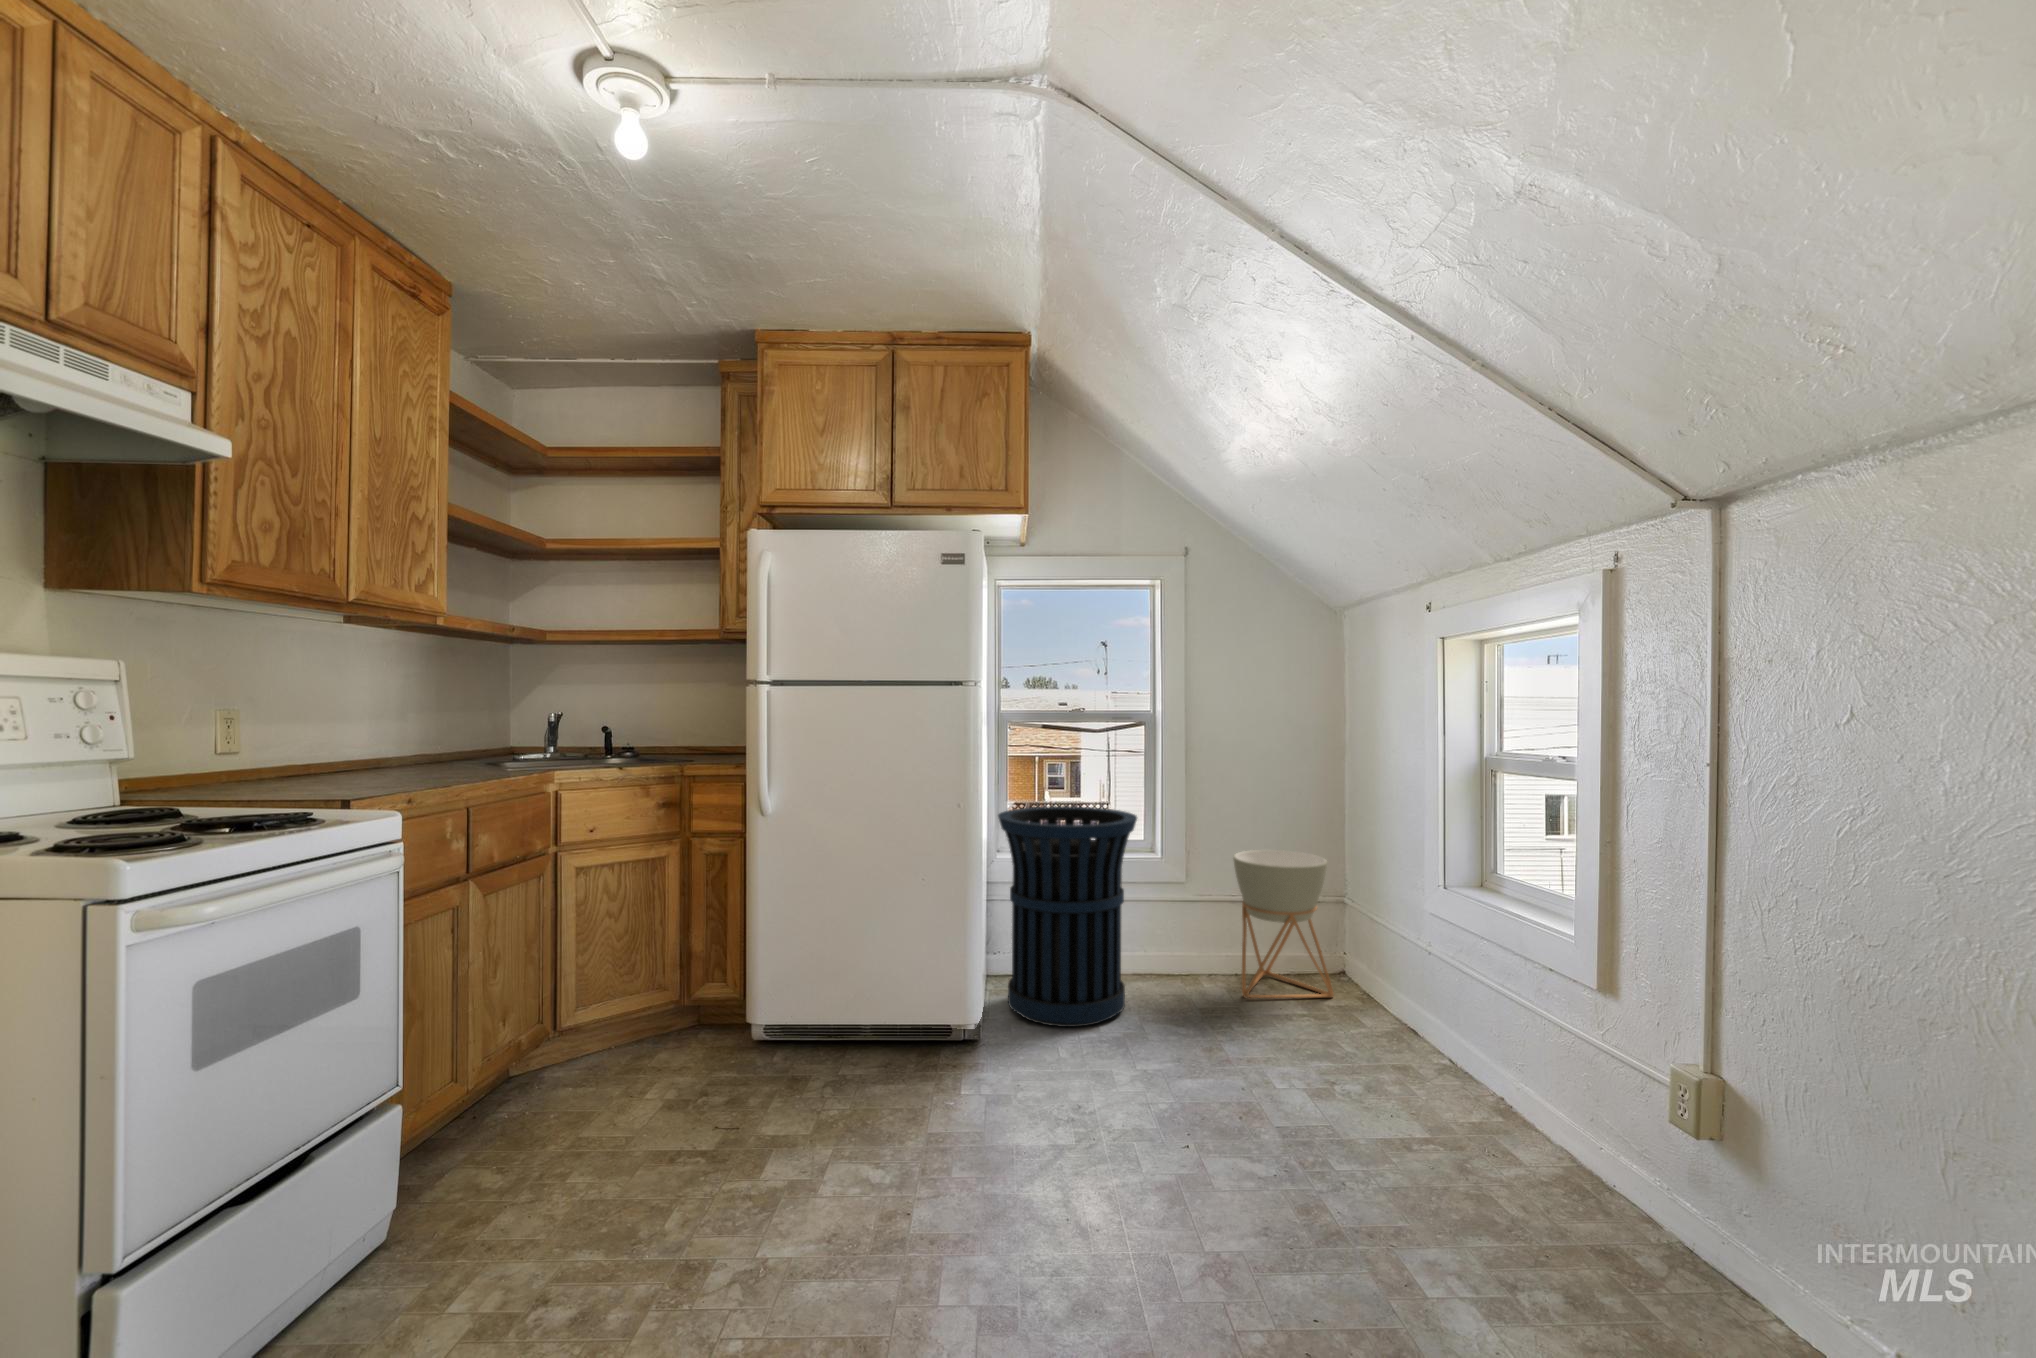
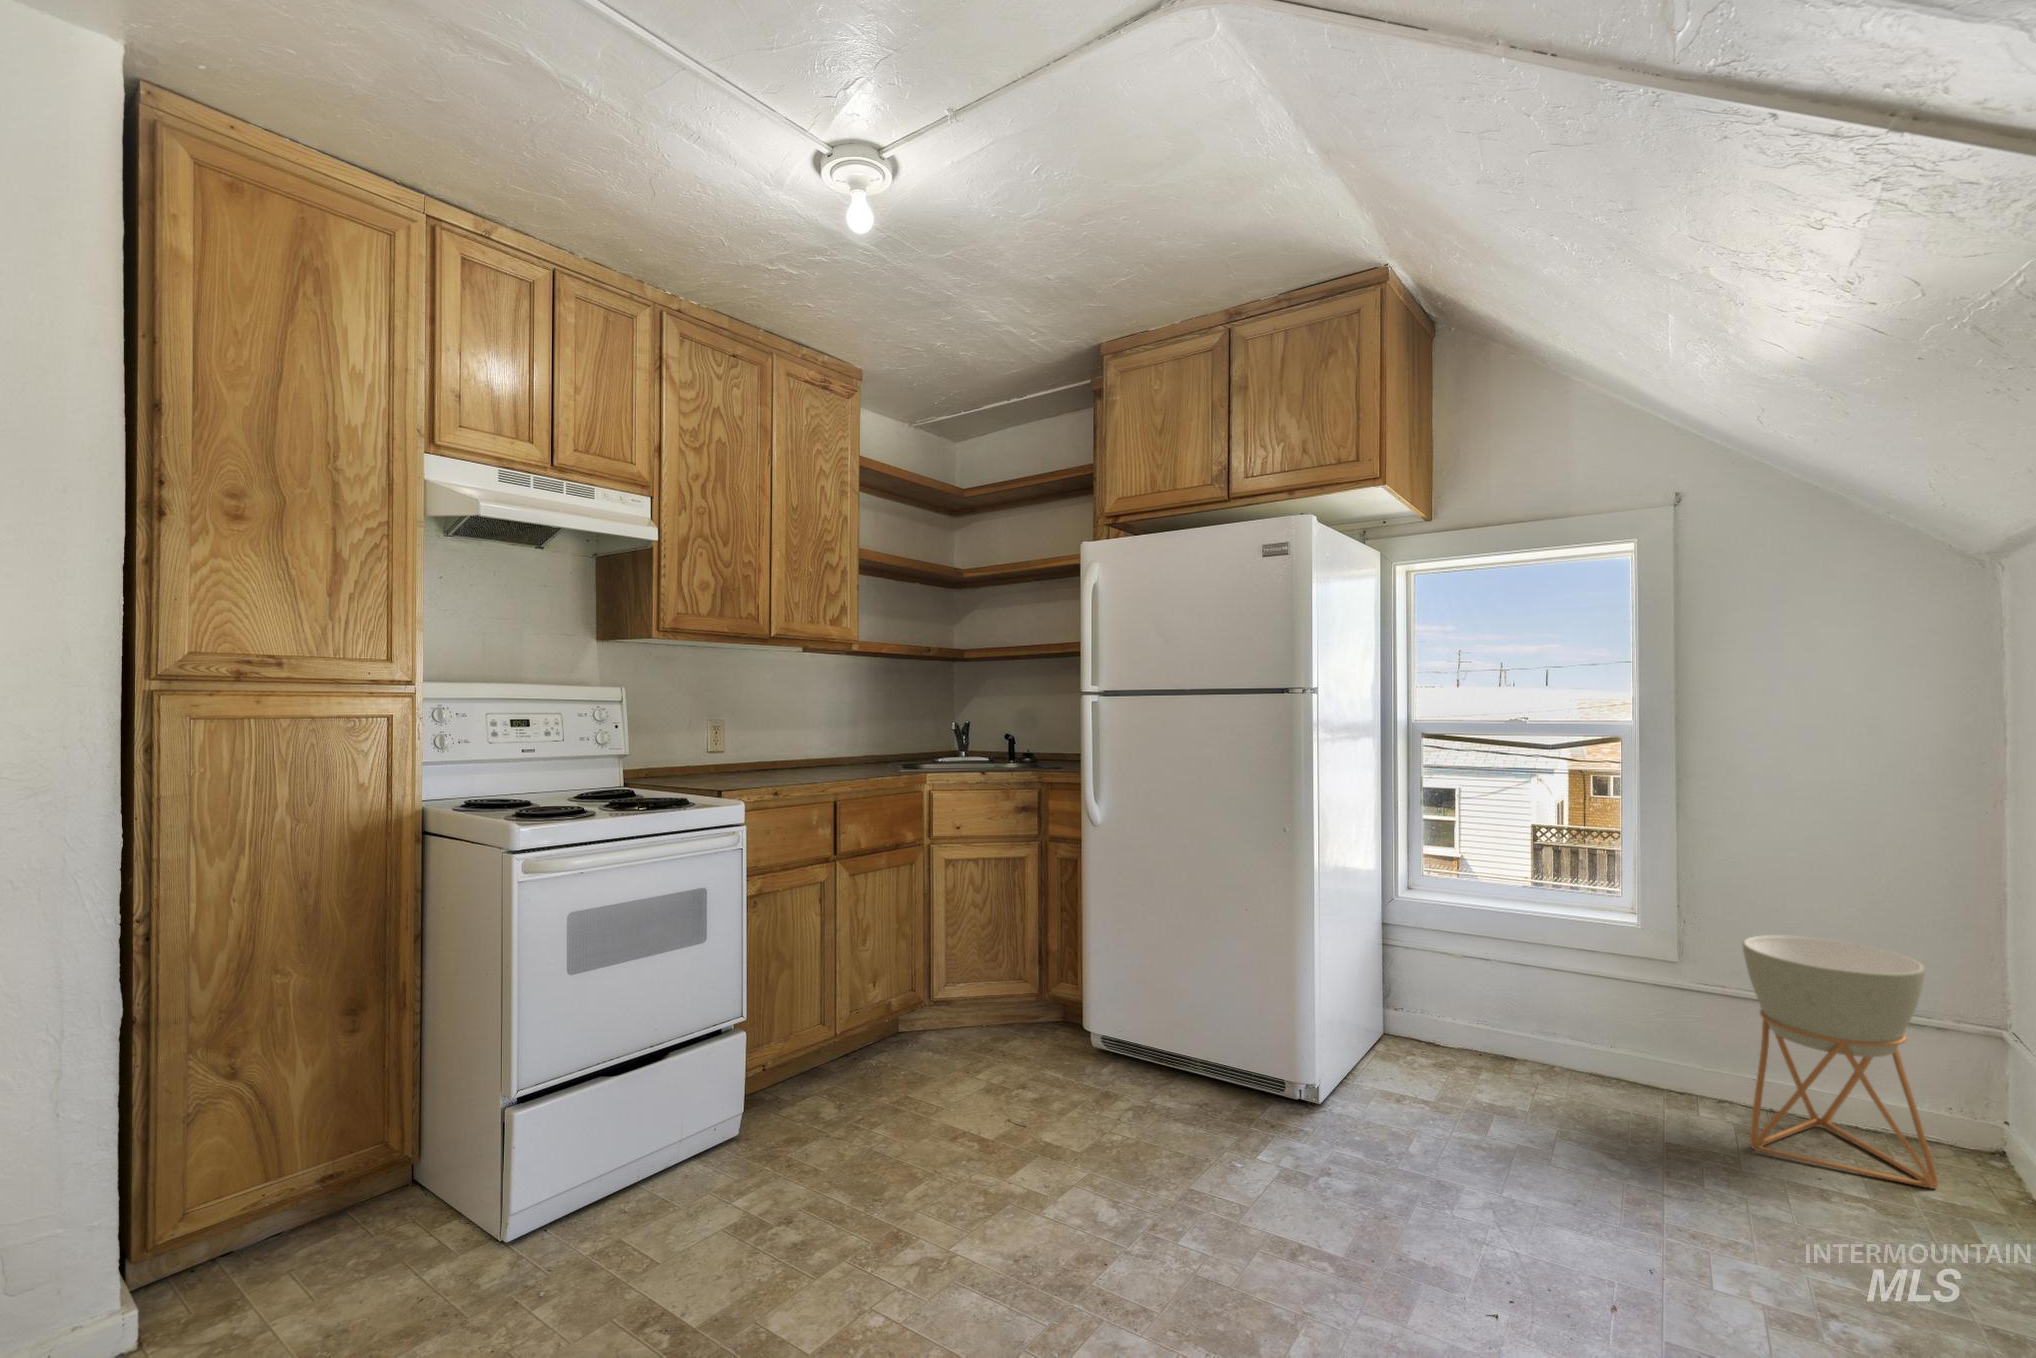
trash can: present [998,806,1137,1027] -> none [1366,843,1560,1127]

